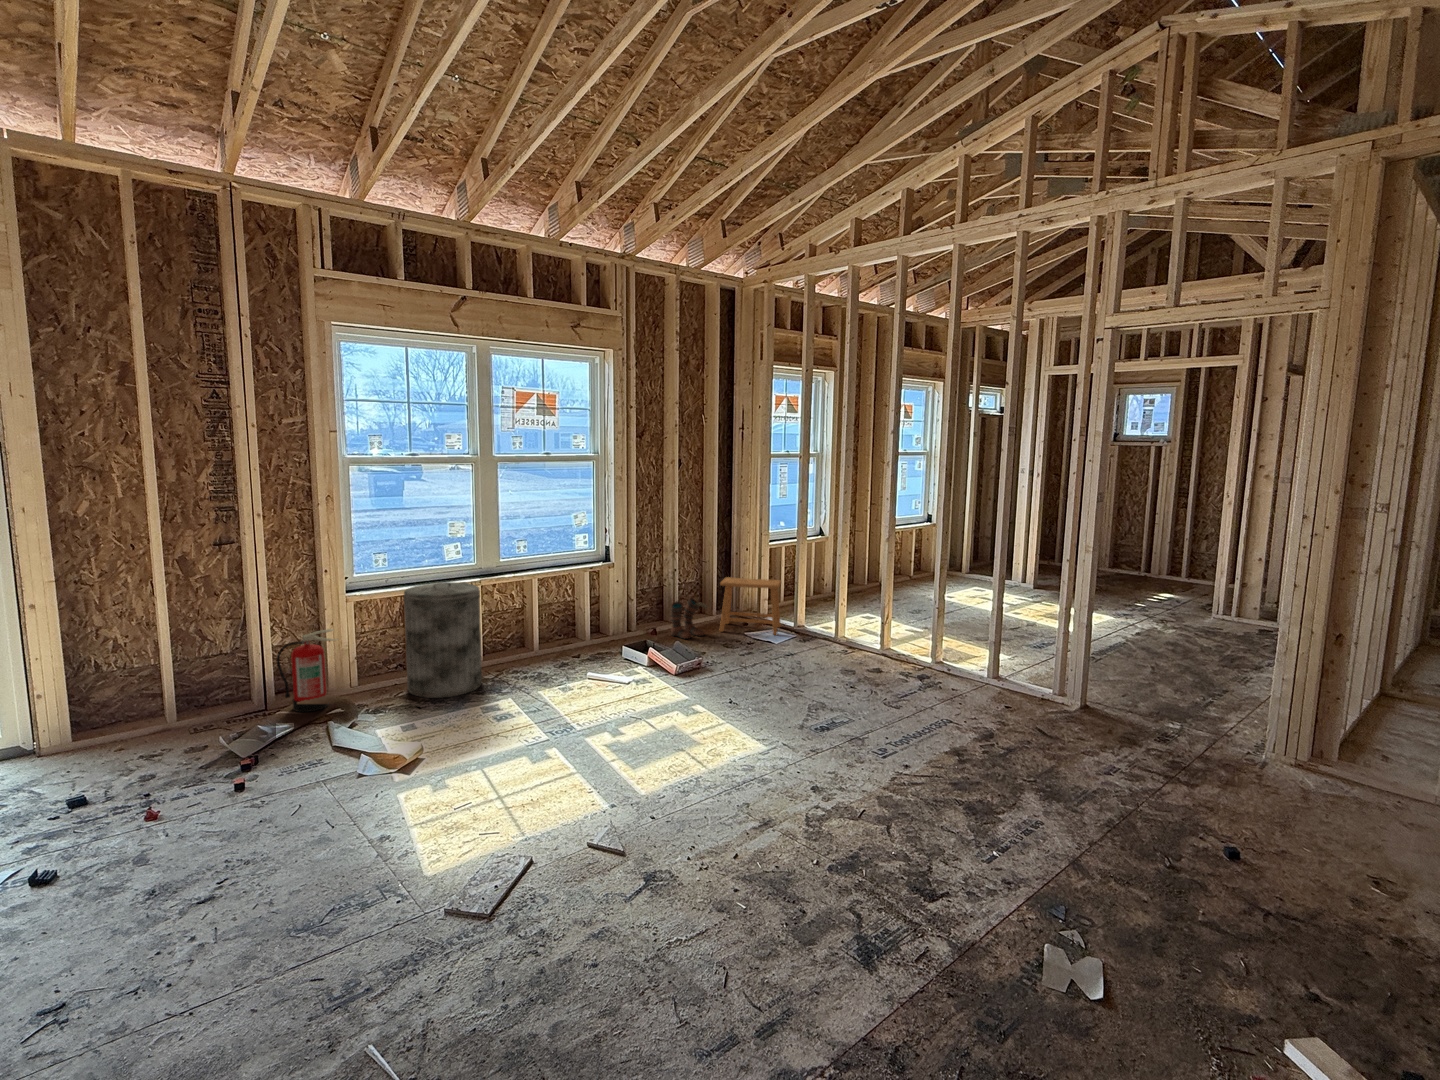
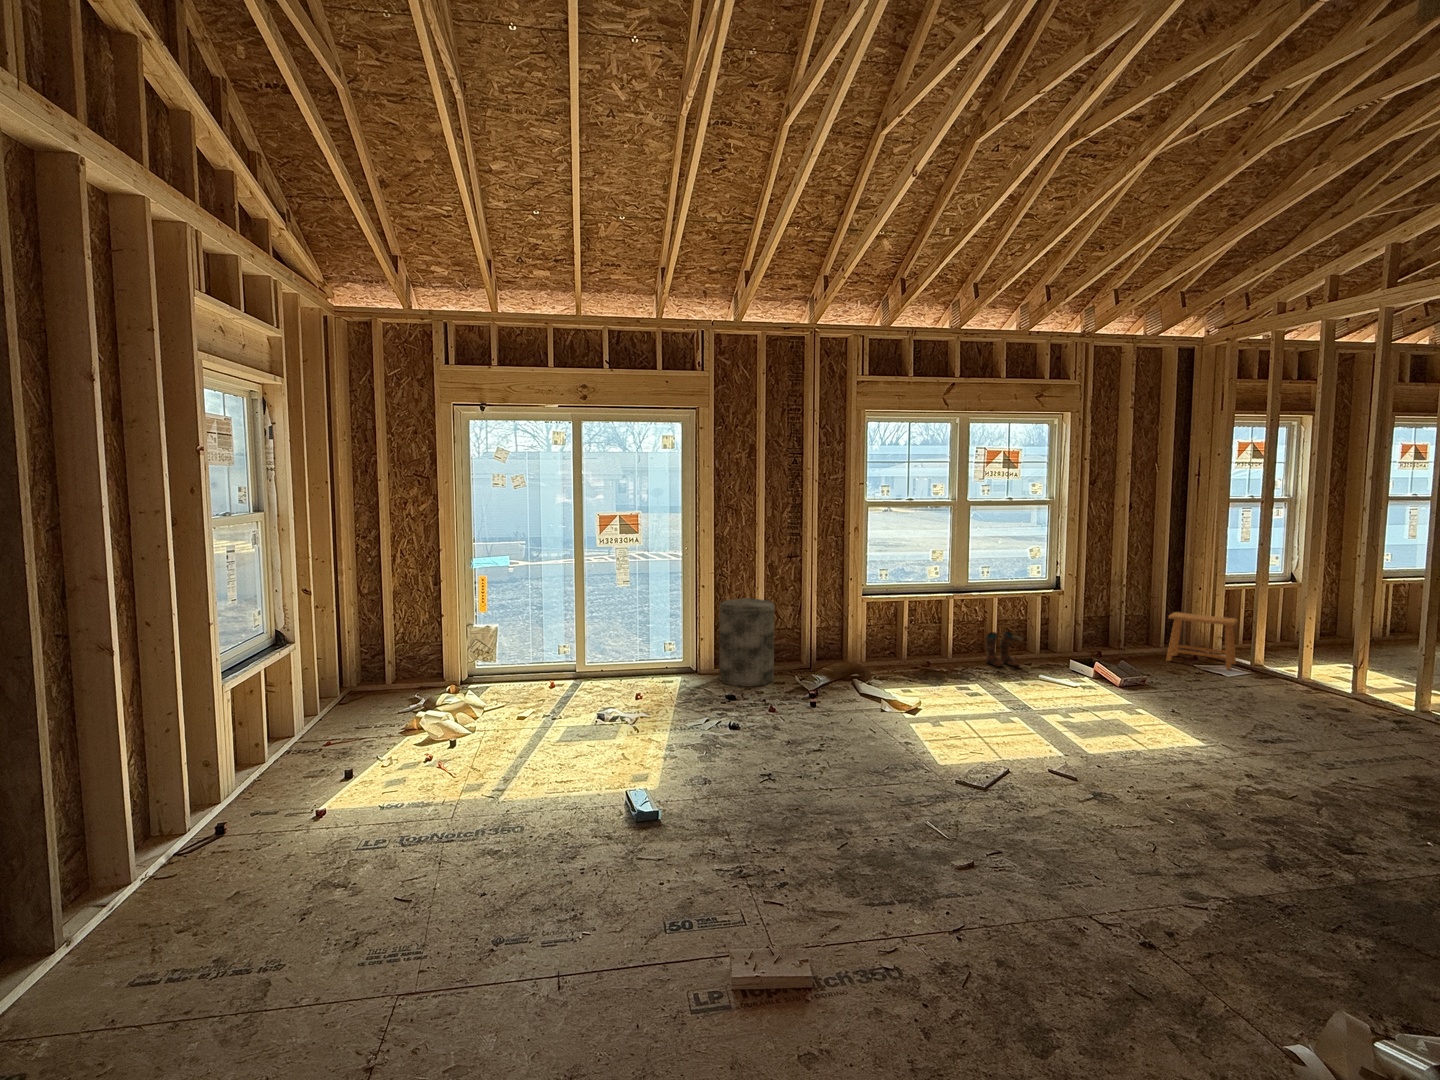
trash can: present [403,582,482,698] -> present [719,598,775,687]
boots: present [670,598,708,639] -> present [985,631,1023,667]
fire extinguisher: present [277,629,337,712] -> none [819,619,857,673]

